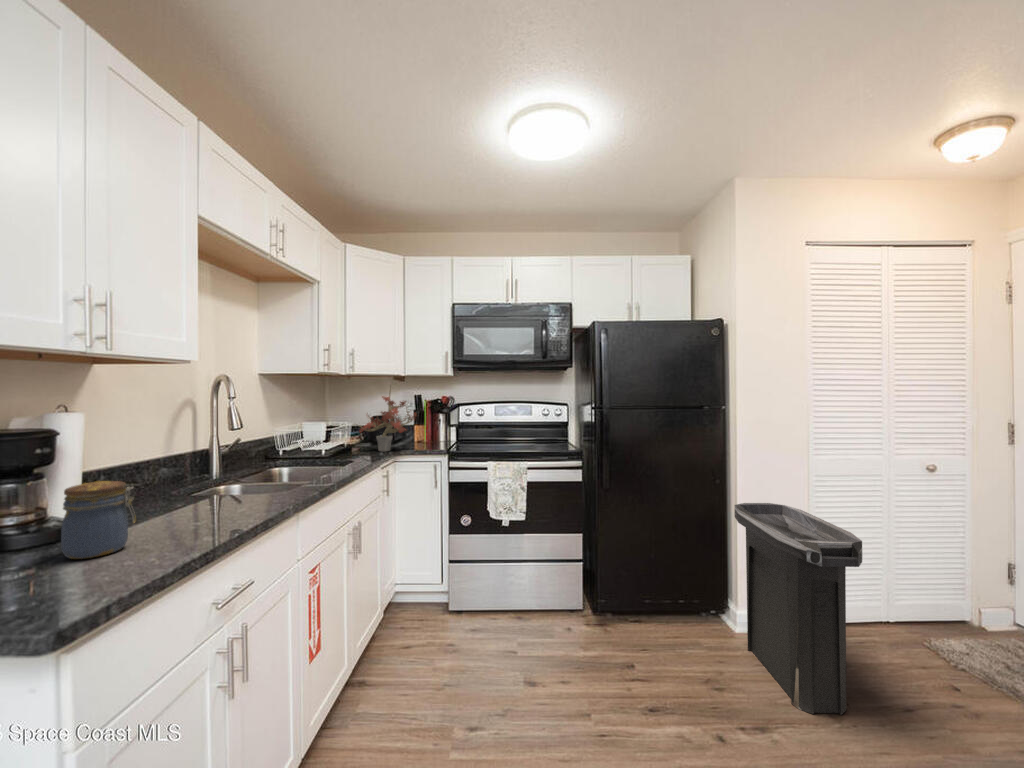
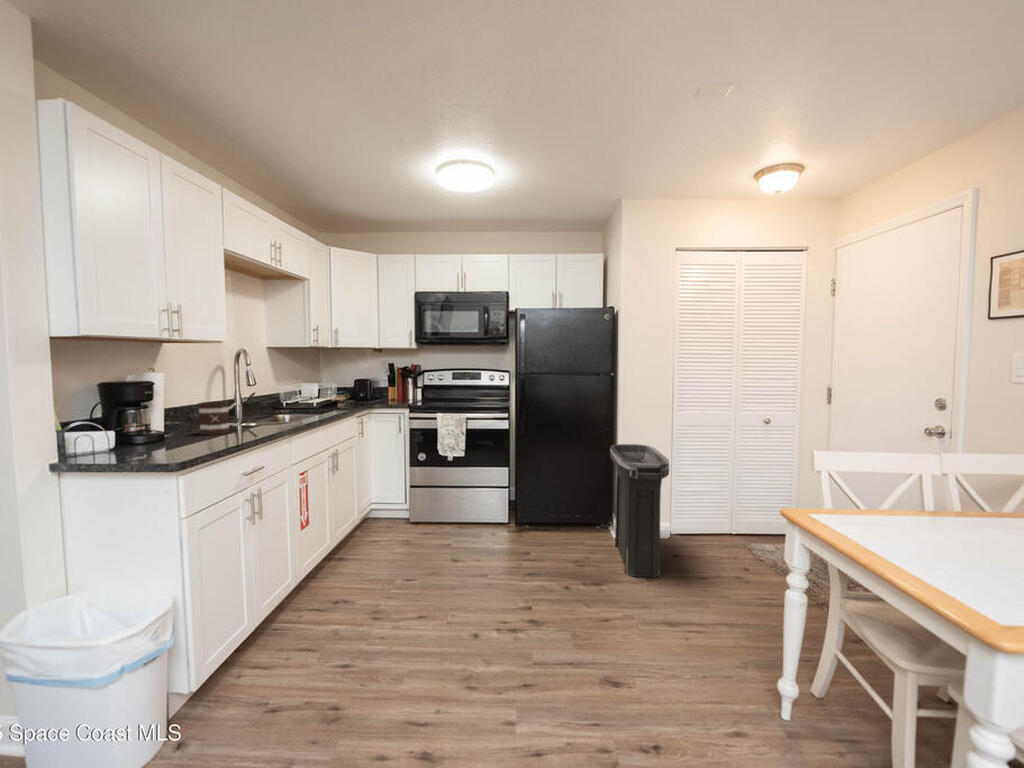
potted plant: present [356,388,416,451] -> none [337,356,387,406]
mug: none [142,458,219,520] -> present [199,401,242,435]
jar: present [61,481,136,559] -> none [165,409,200,446]

